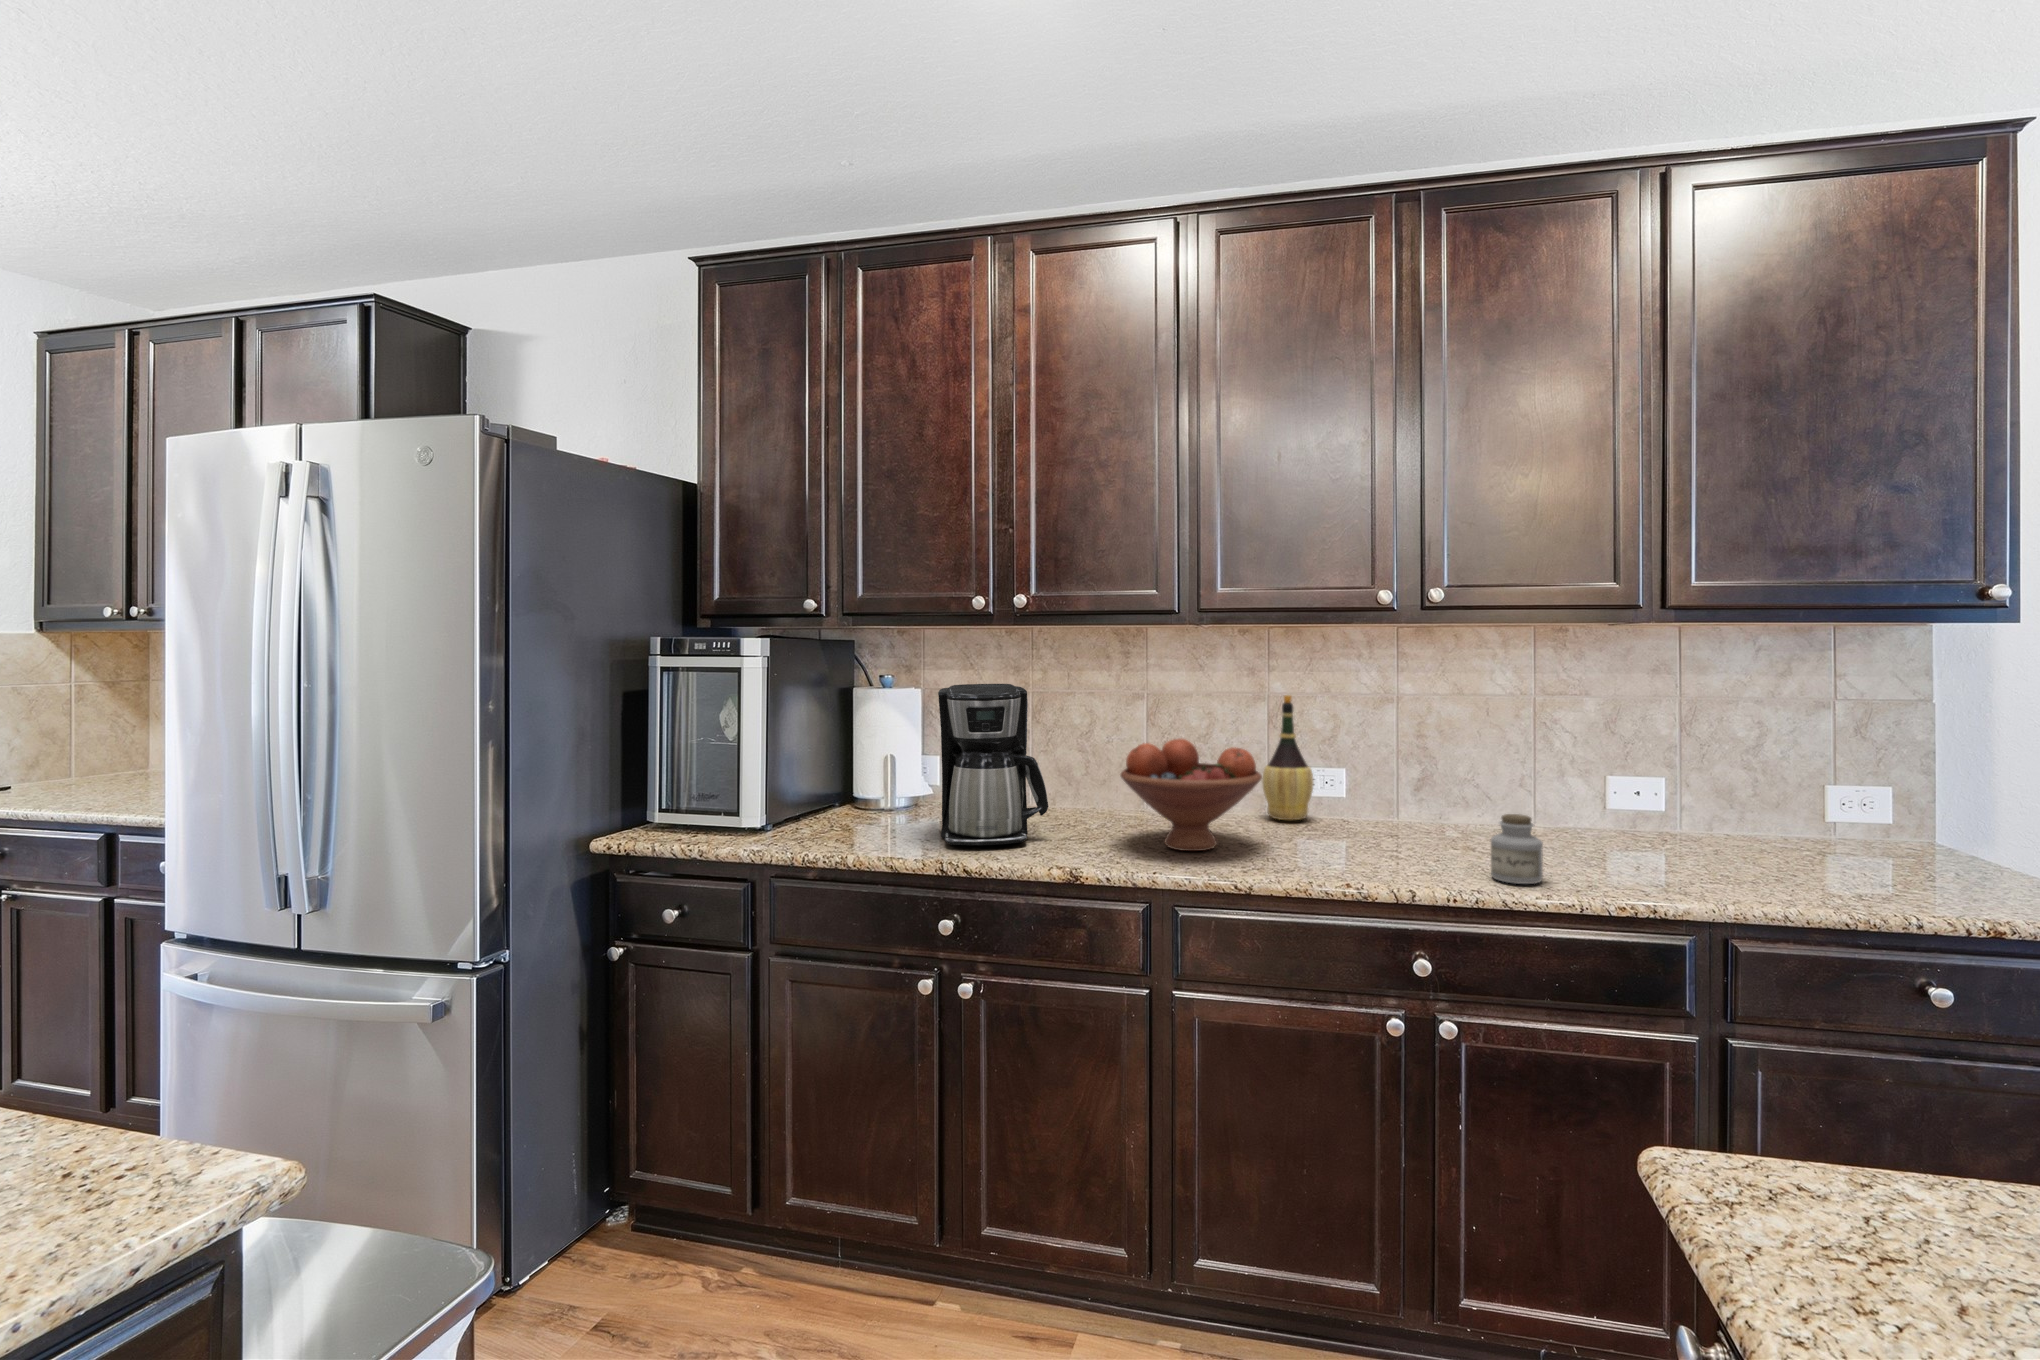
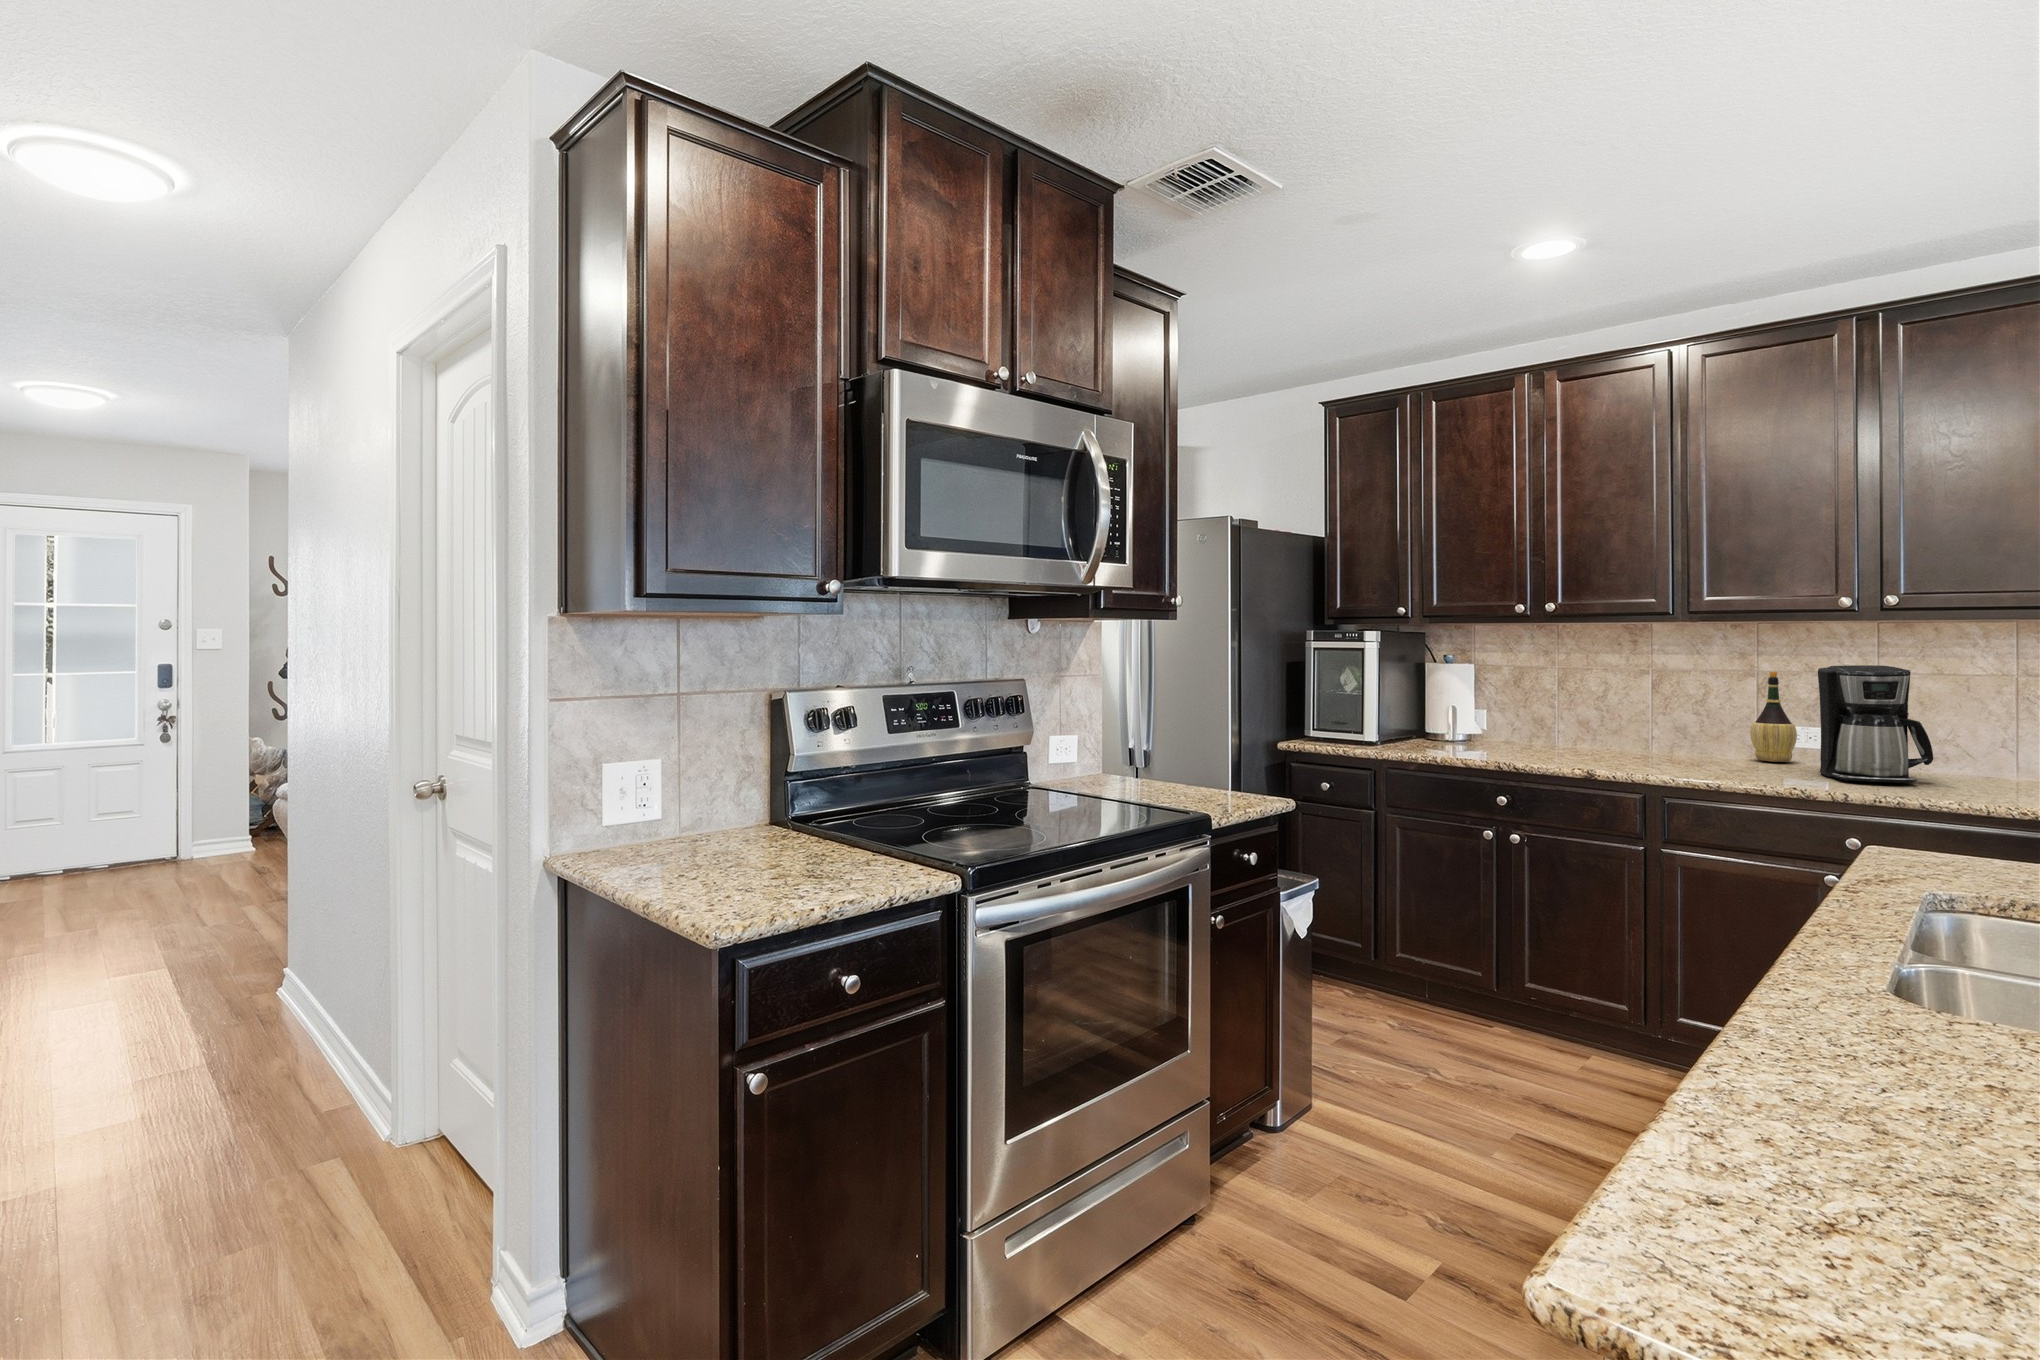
coffee maker: present [938,684,1049,845] -> present [1818,665,1933,783]
fruit bowl: present [1120,739,1262,851] -> none [1625,698,1739,770]
jar: present [1491,814,1543,884] -> none [1925,751,1971,798]

